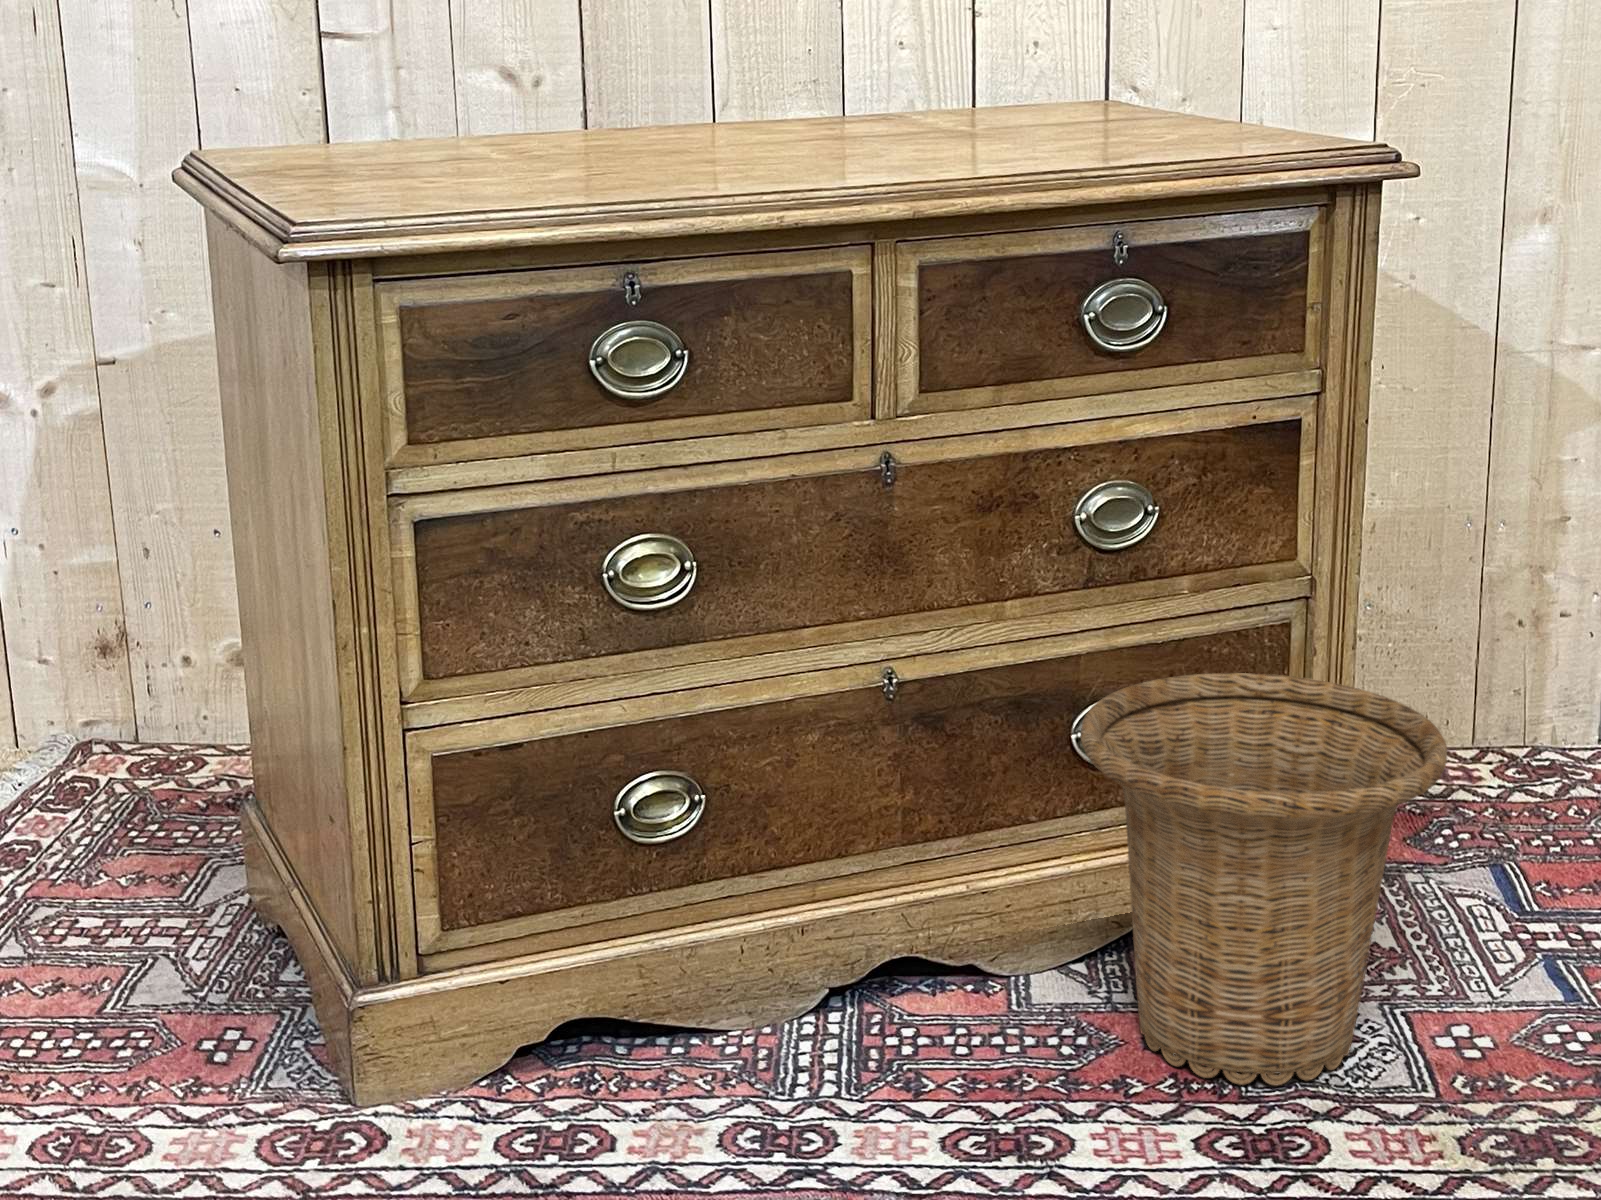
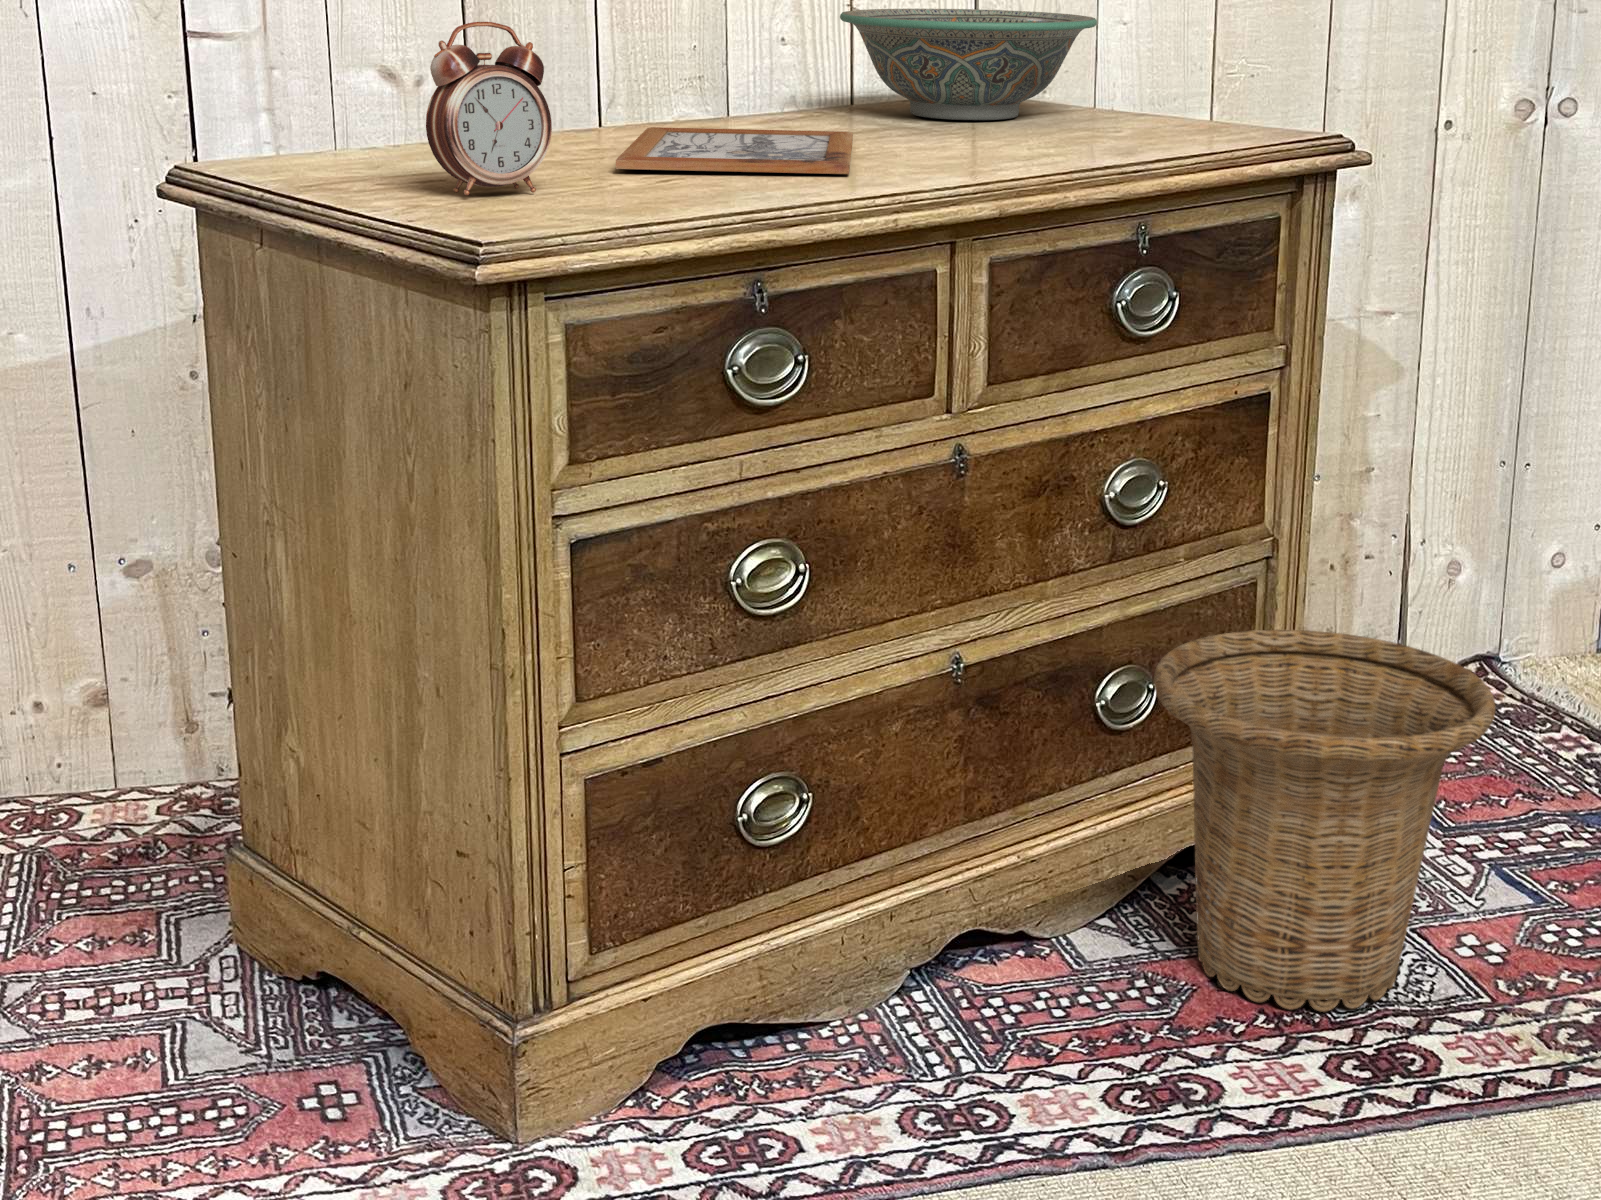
decorative bowl: none [885,20,1149,132] -> present [840,9,1097,120]
alarm clock: none [305,30,423,195] -> present [426,22,552,195]
picture frame: none [528,138,841,180] -> present [616,127,853,174]

